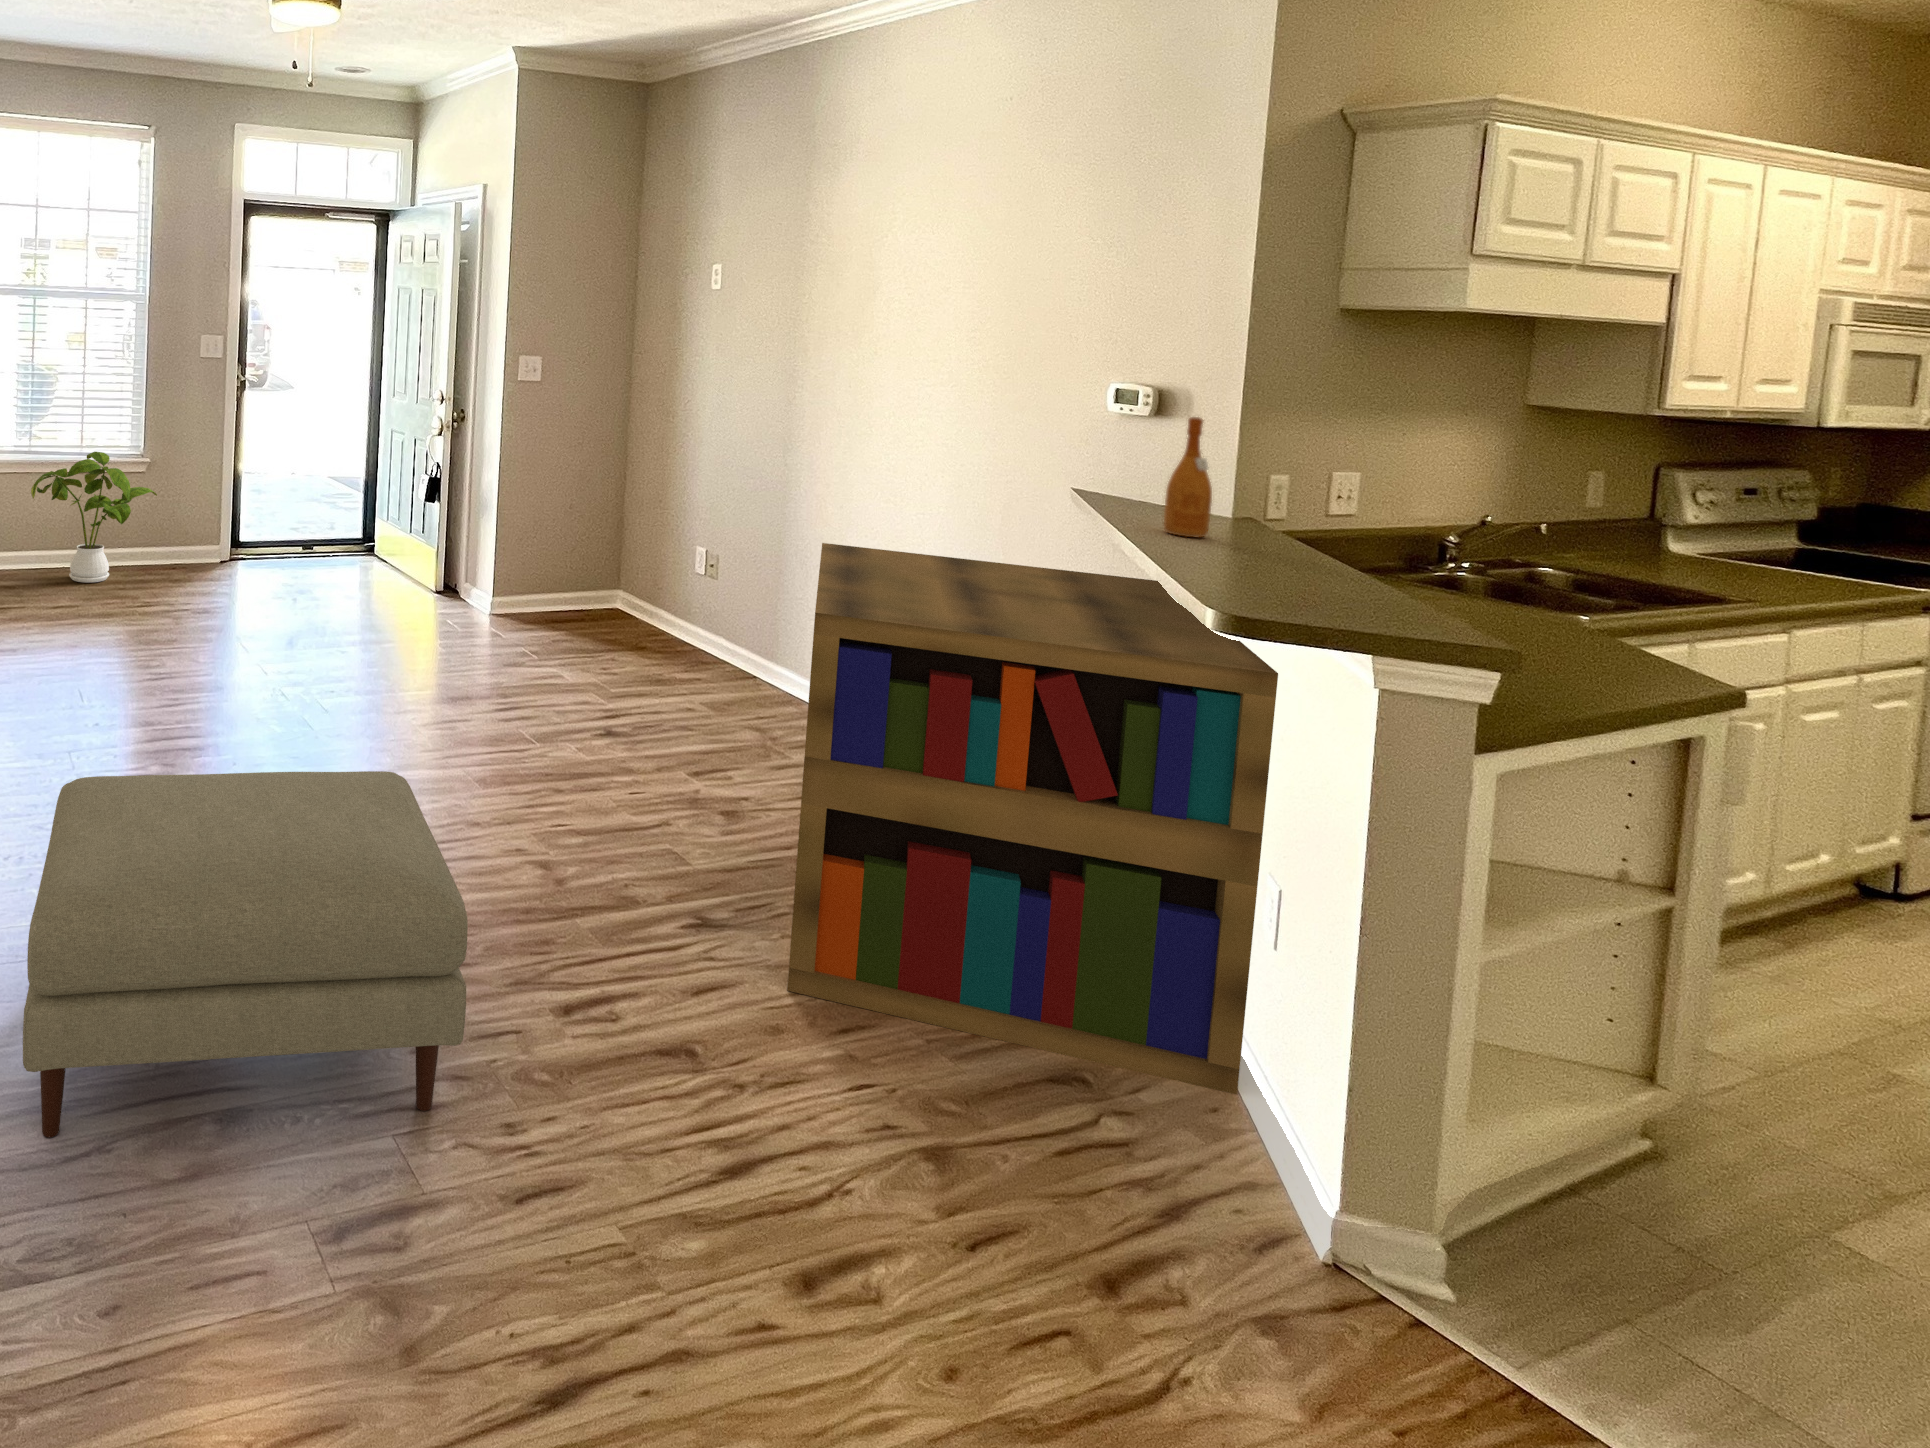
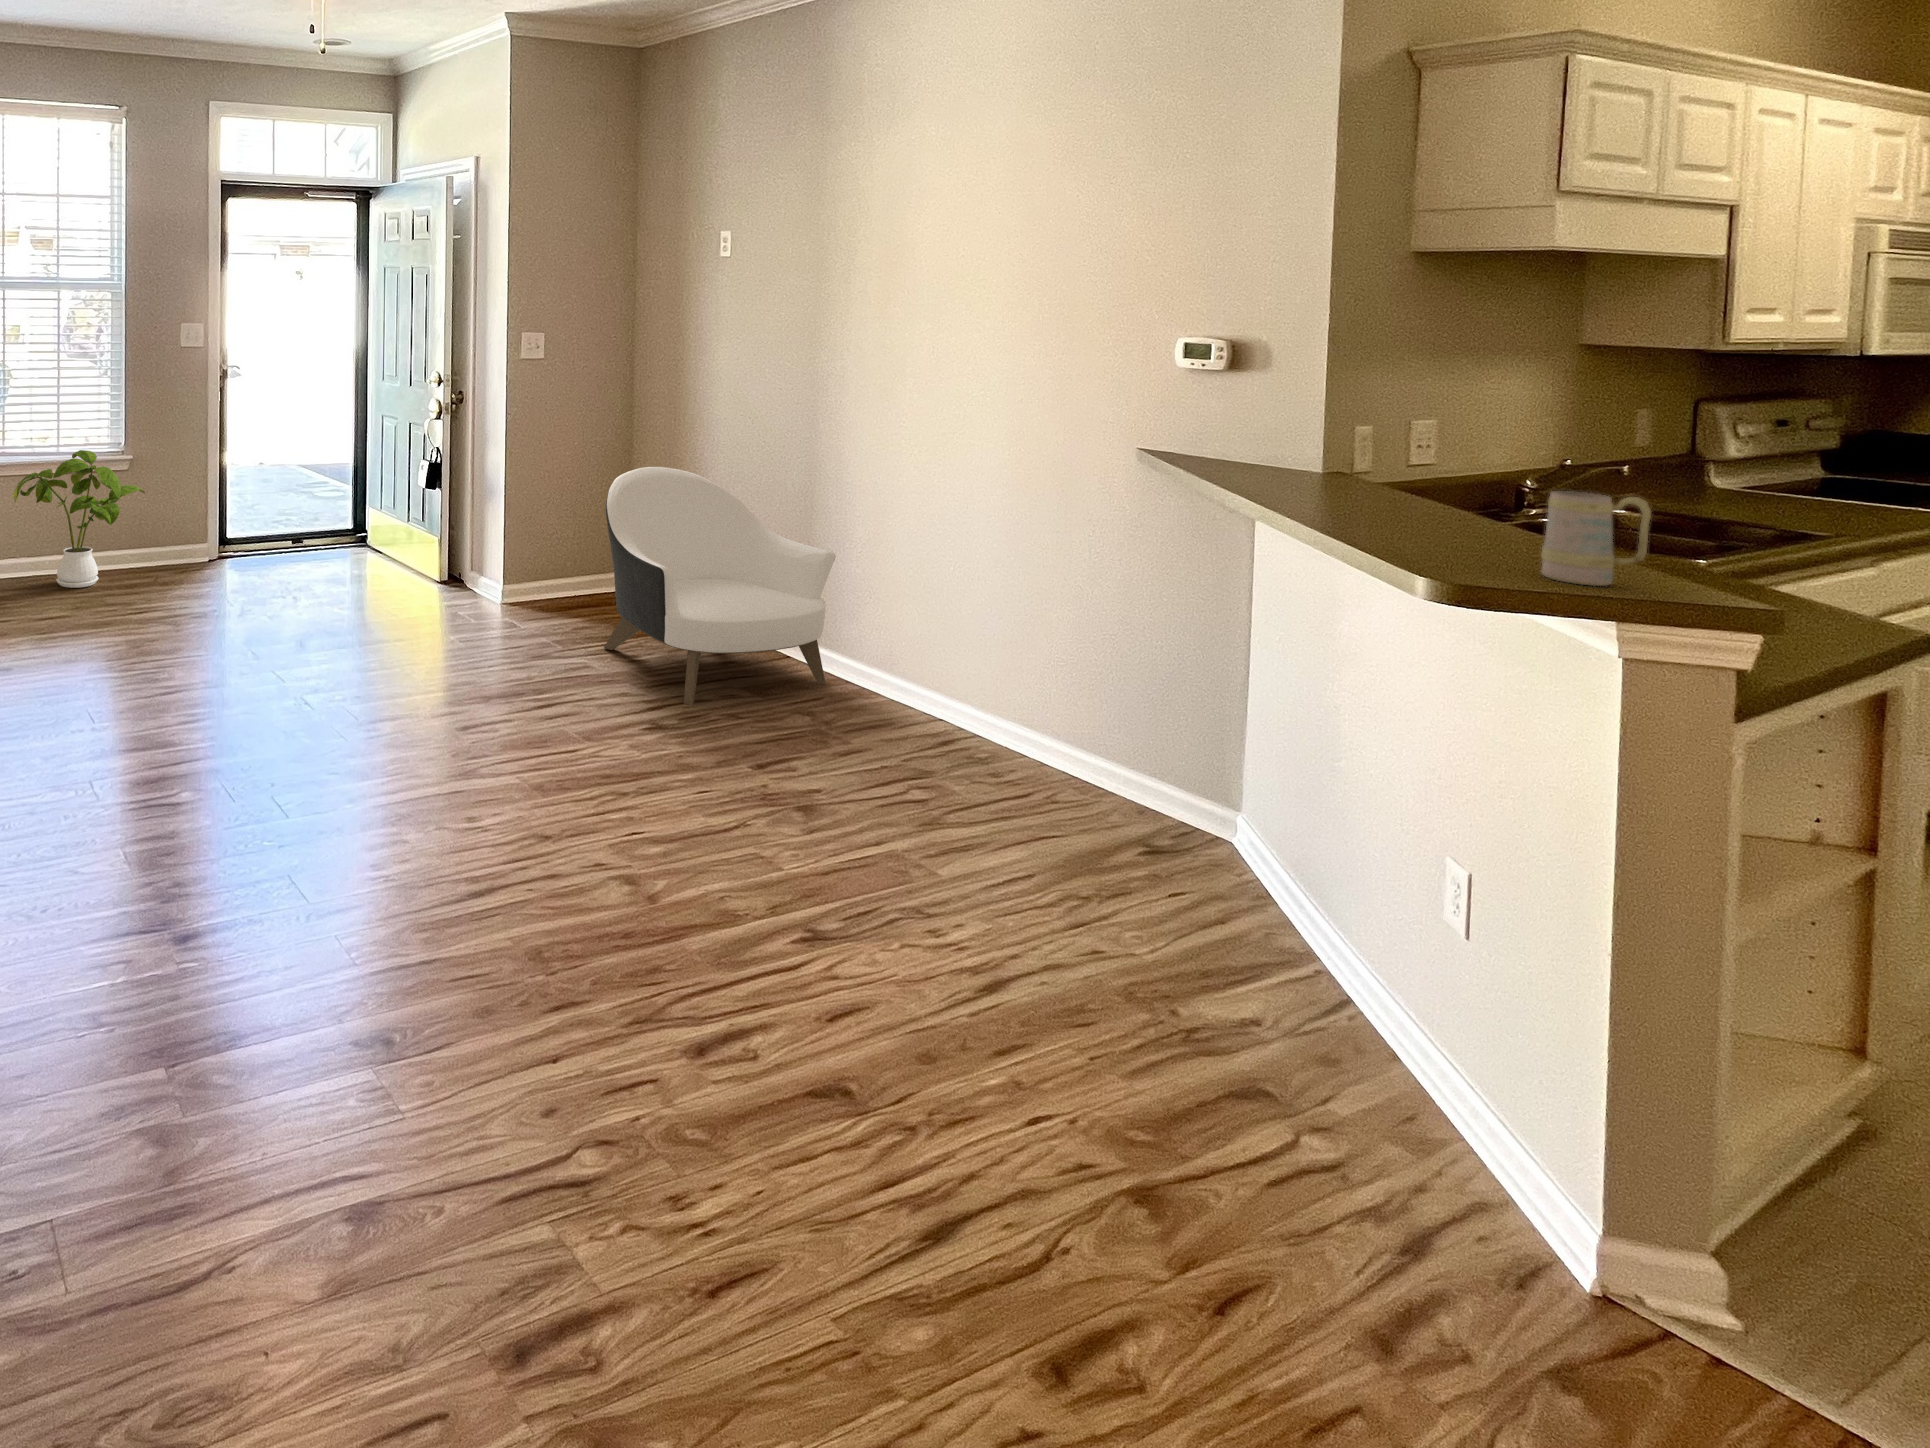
wine bottle: present [1164,417,1212,537] -> none [1269,367,1320,493]
armchair: none [580,490,806,719] -> present [604,467,836,705]
mug: none [1334,541,1430,629] -> present [1542,491,1651,586]
bookshelf: present [787,543,1278,1095] -> none [882,515,1454,1097]
ottoman: present [23,771,468,1138] -> none [116,791,620,1261]

